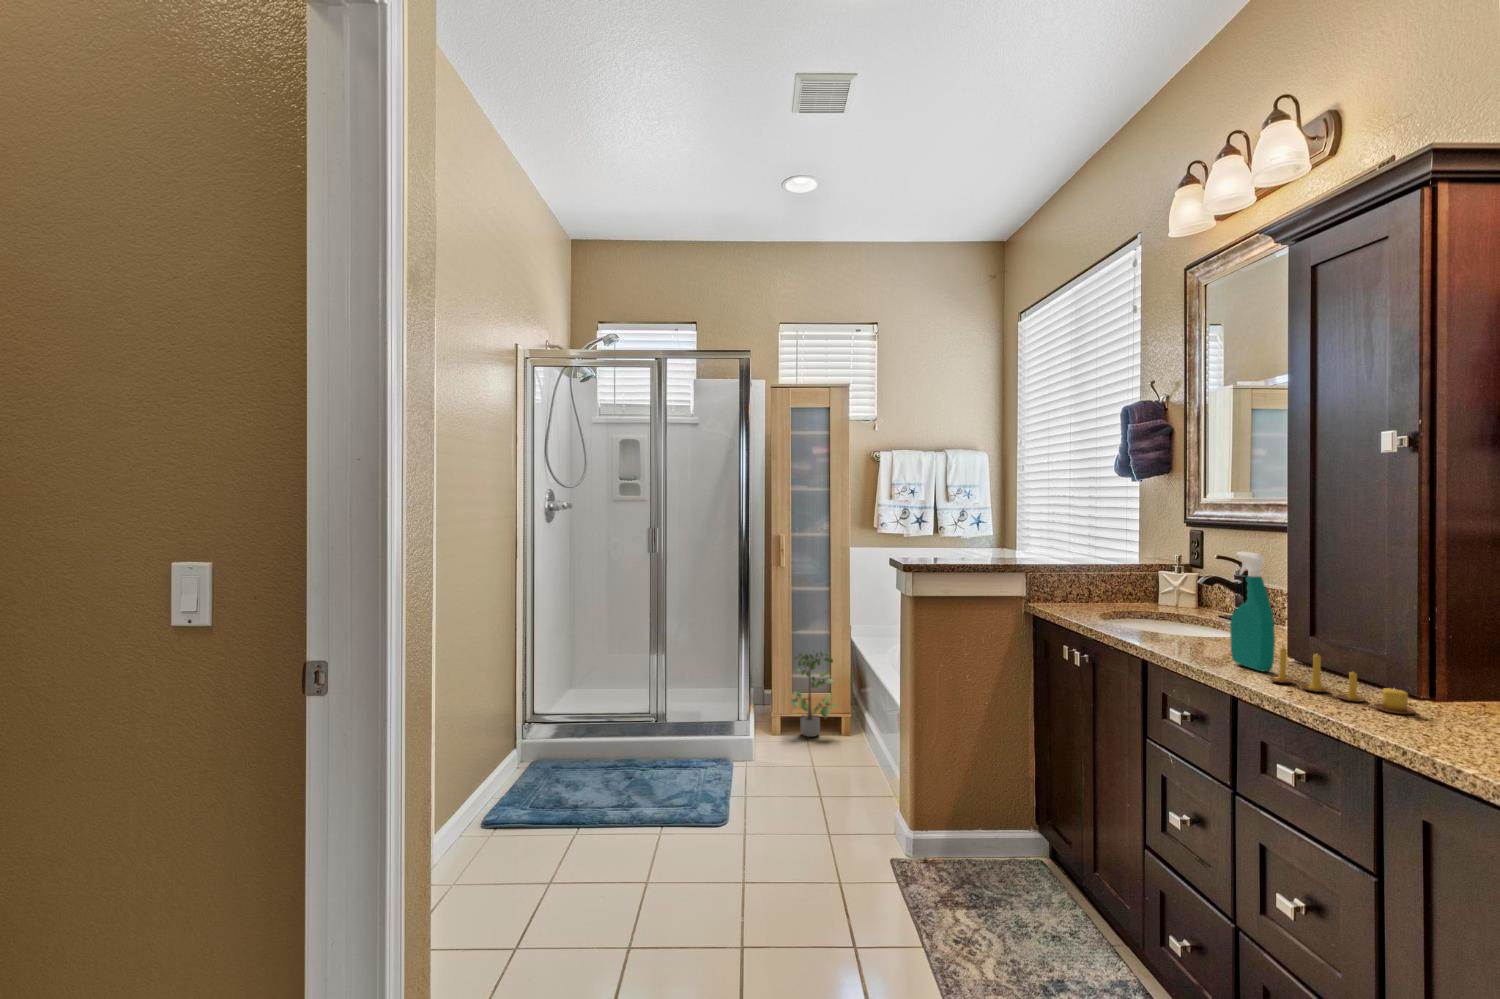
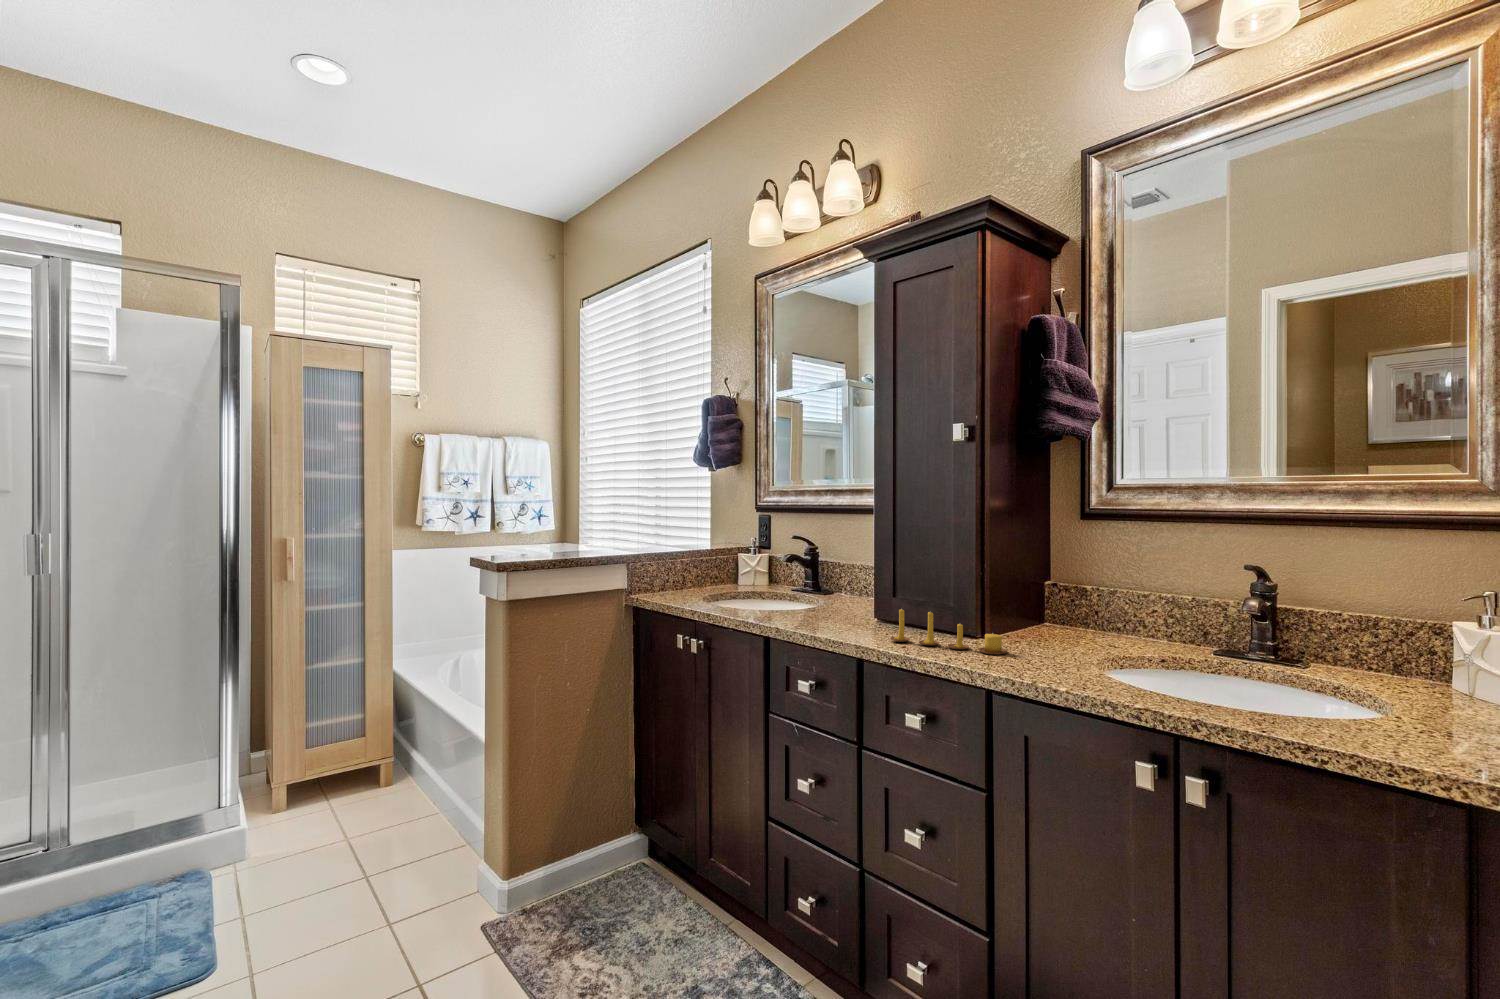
spray bottle: present [1230,552,1275,671] -> none [847,526,886,634]
potted plant: present [791,652,838,737] -> none [311,678,386,793]

